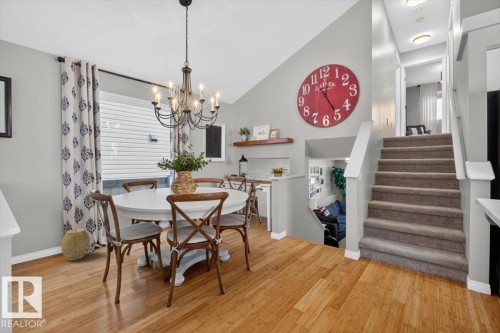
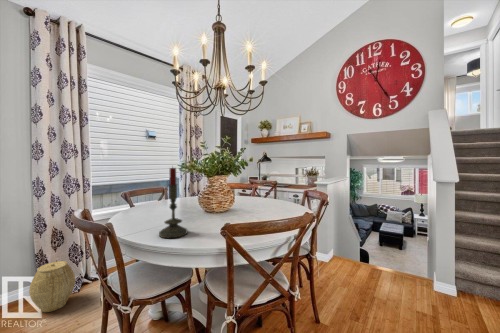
candle: none [135,163,152,204] -> present [159,168,187,238]

